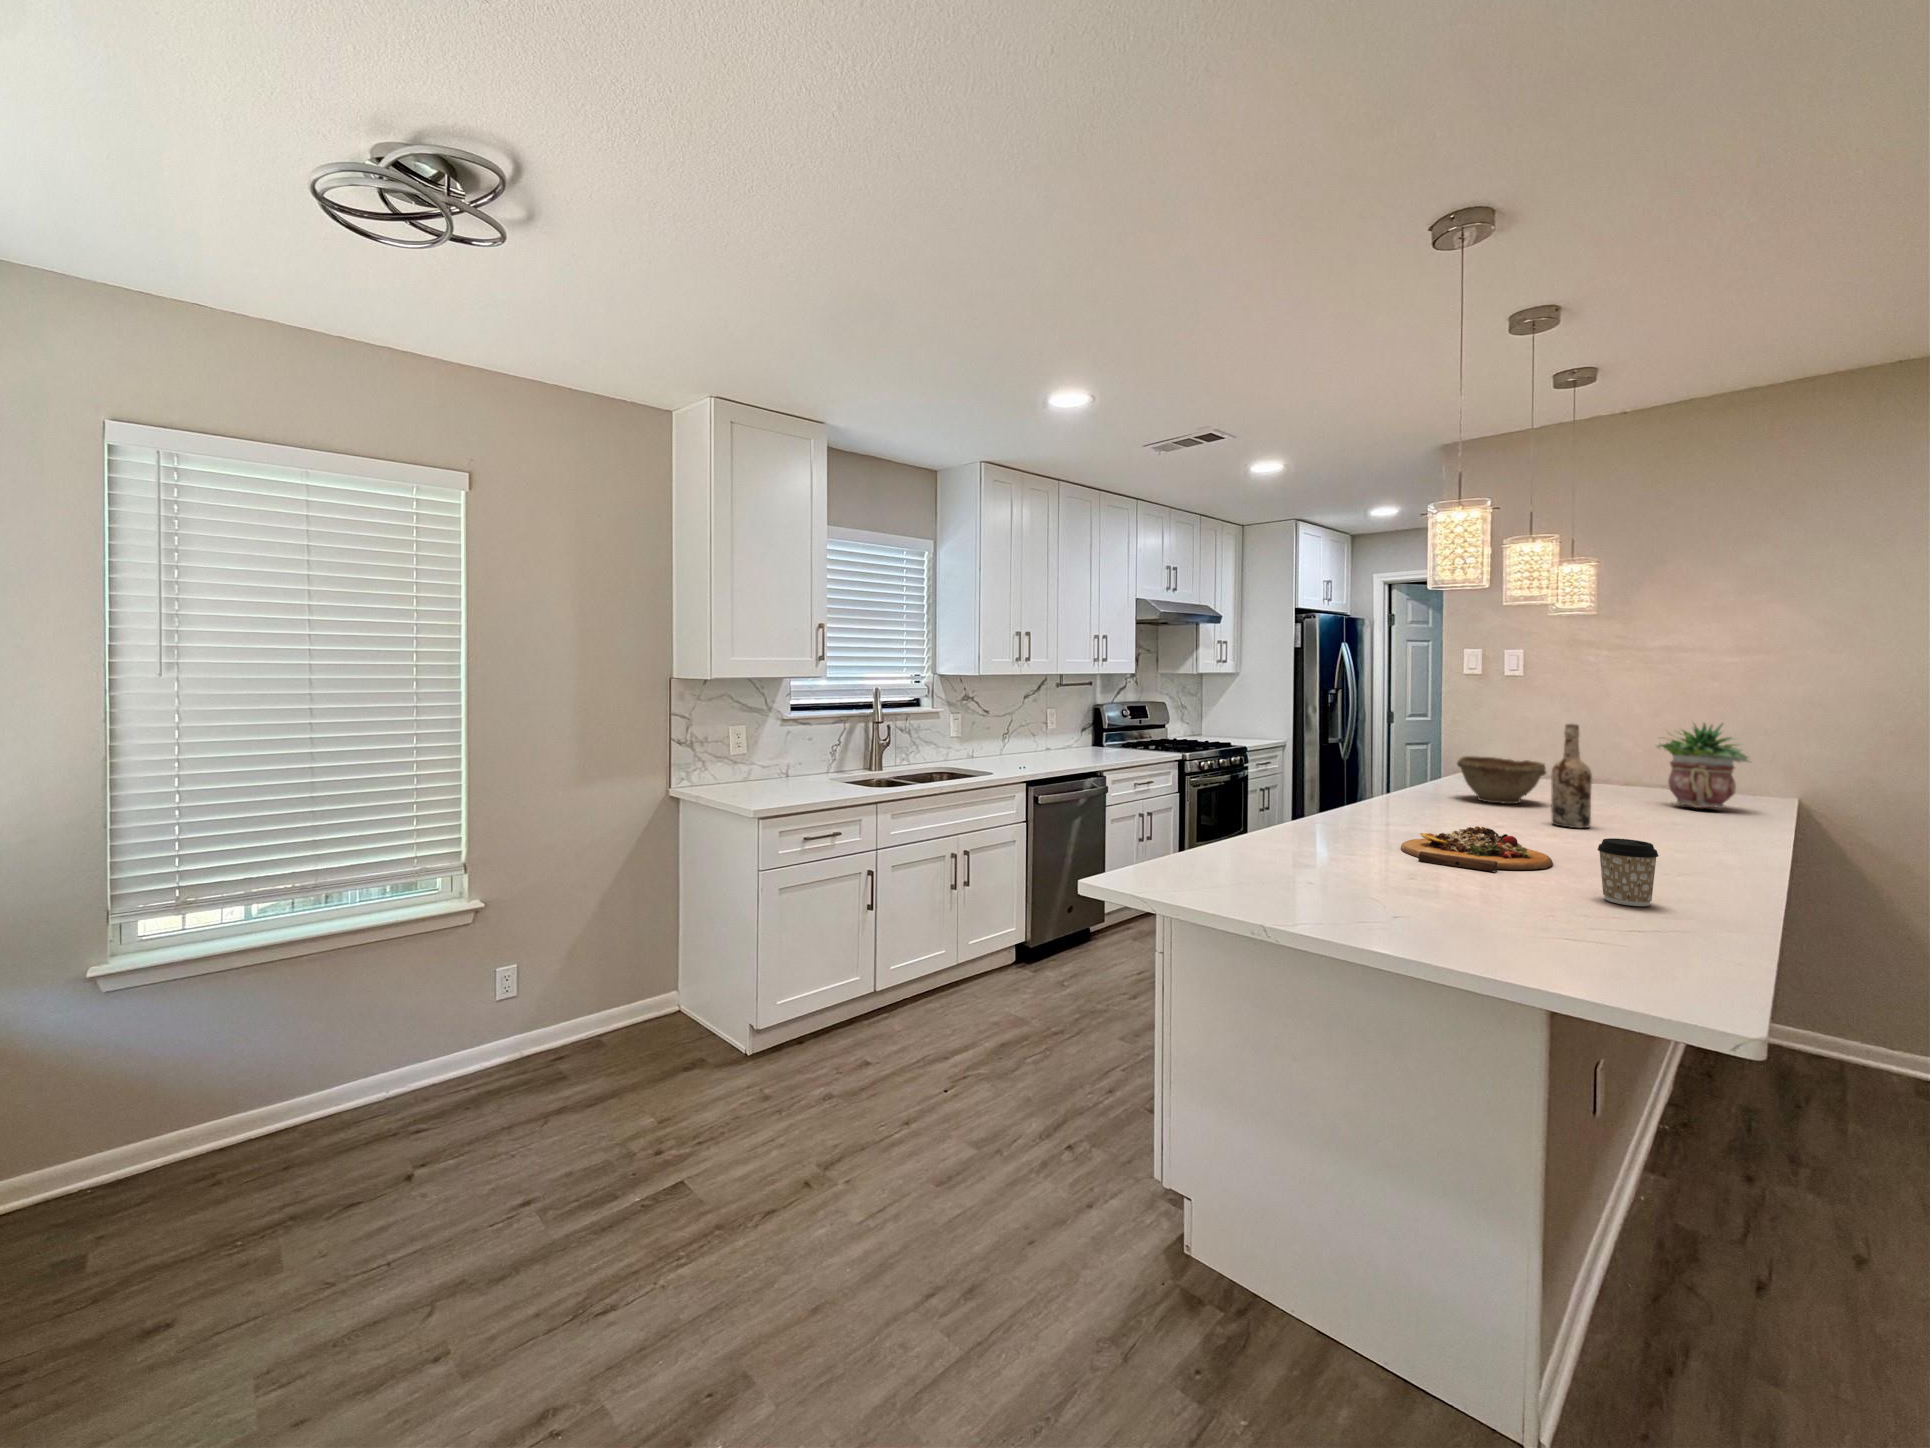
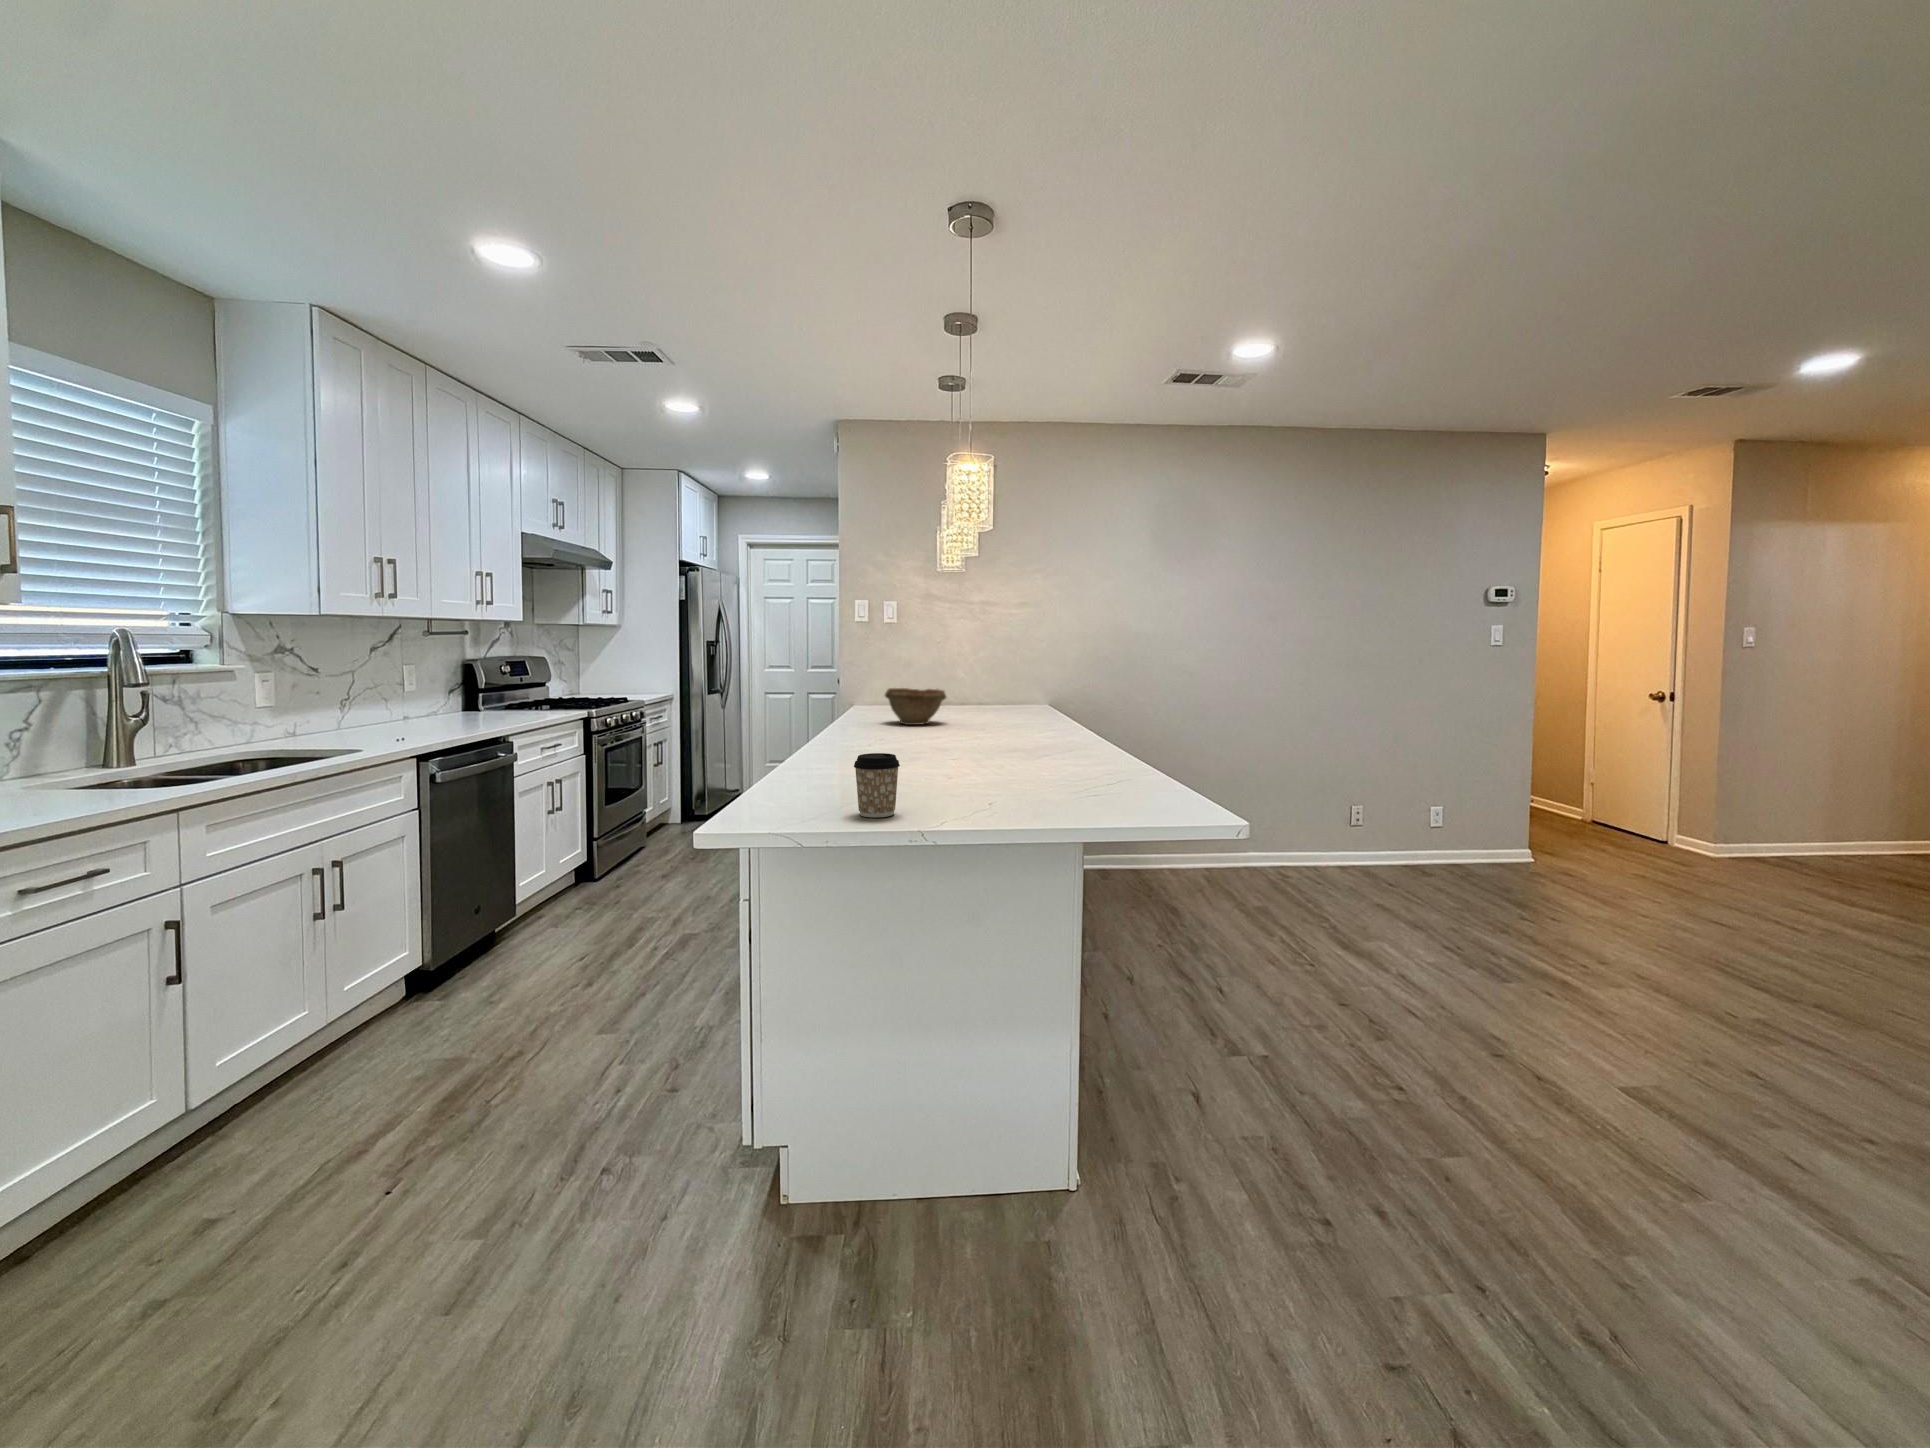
potted plant: present [1657,723,1751,808] -> none [995,654,1047,716]
wine bottle: present [1551,724,1592,828] -> none [970,655,994,735]
cutting board: present [1401,826,1553,872] -> none [915,737,1021,771]
coffee cup: present [1598,838,1659,906] -> present [854,753,900,817]

